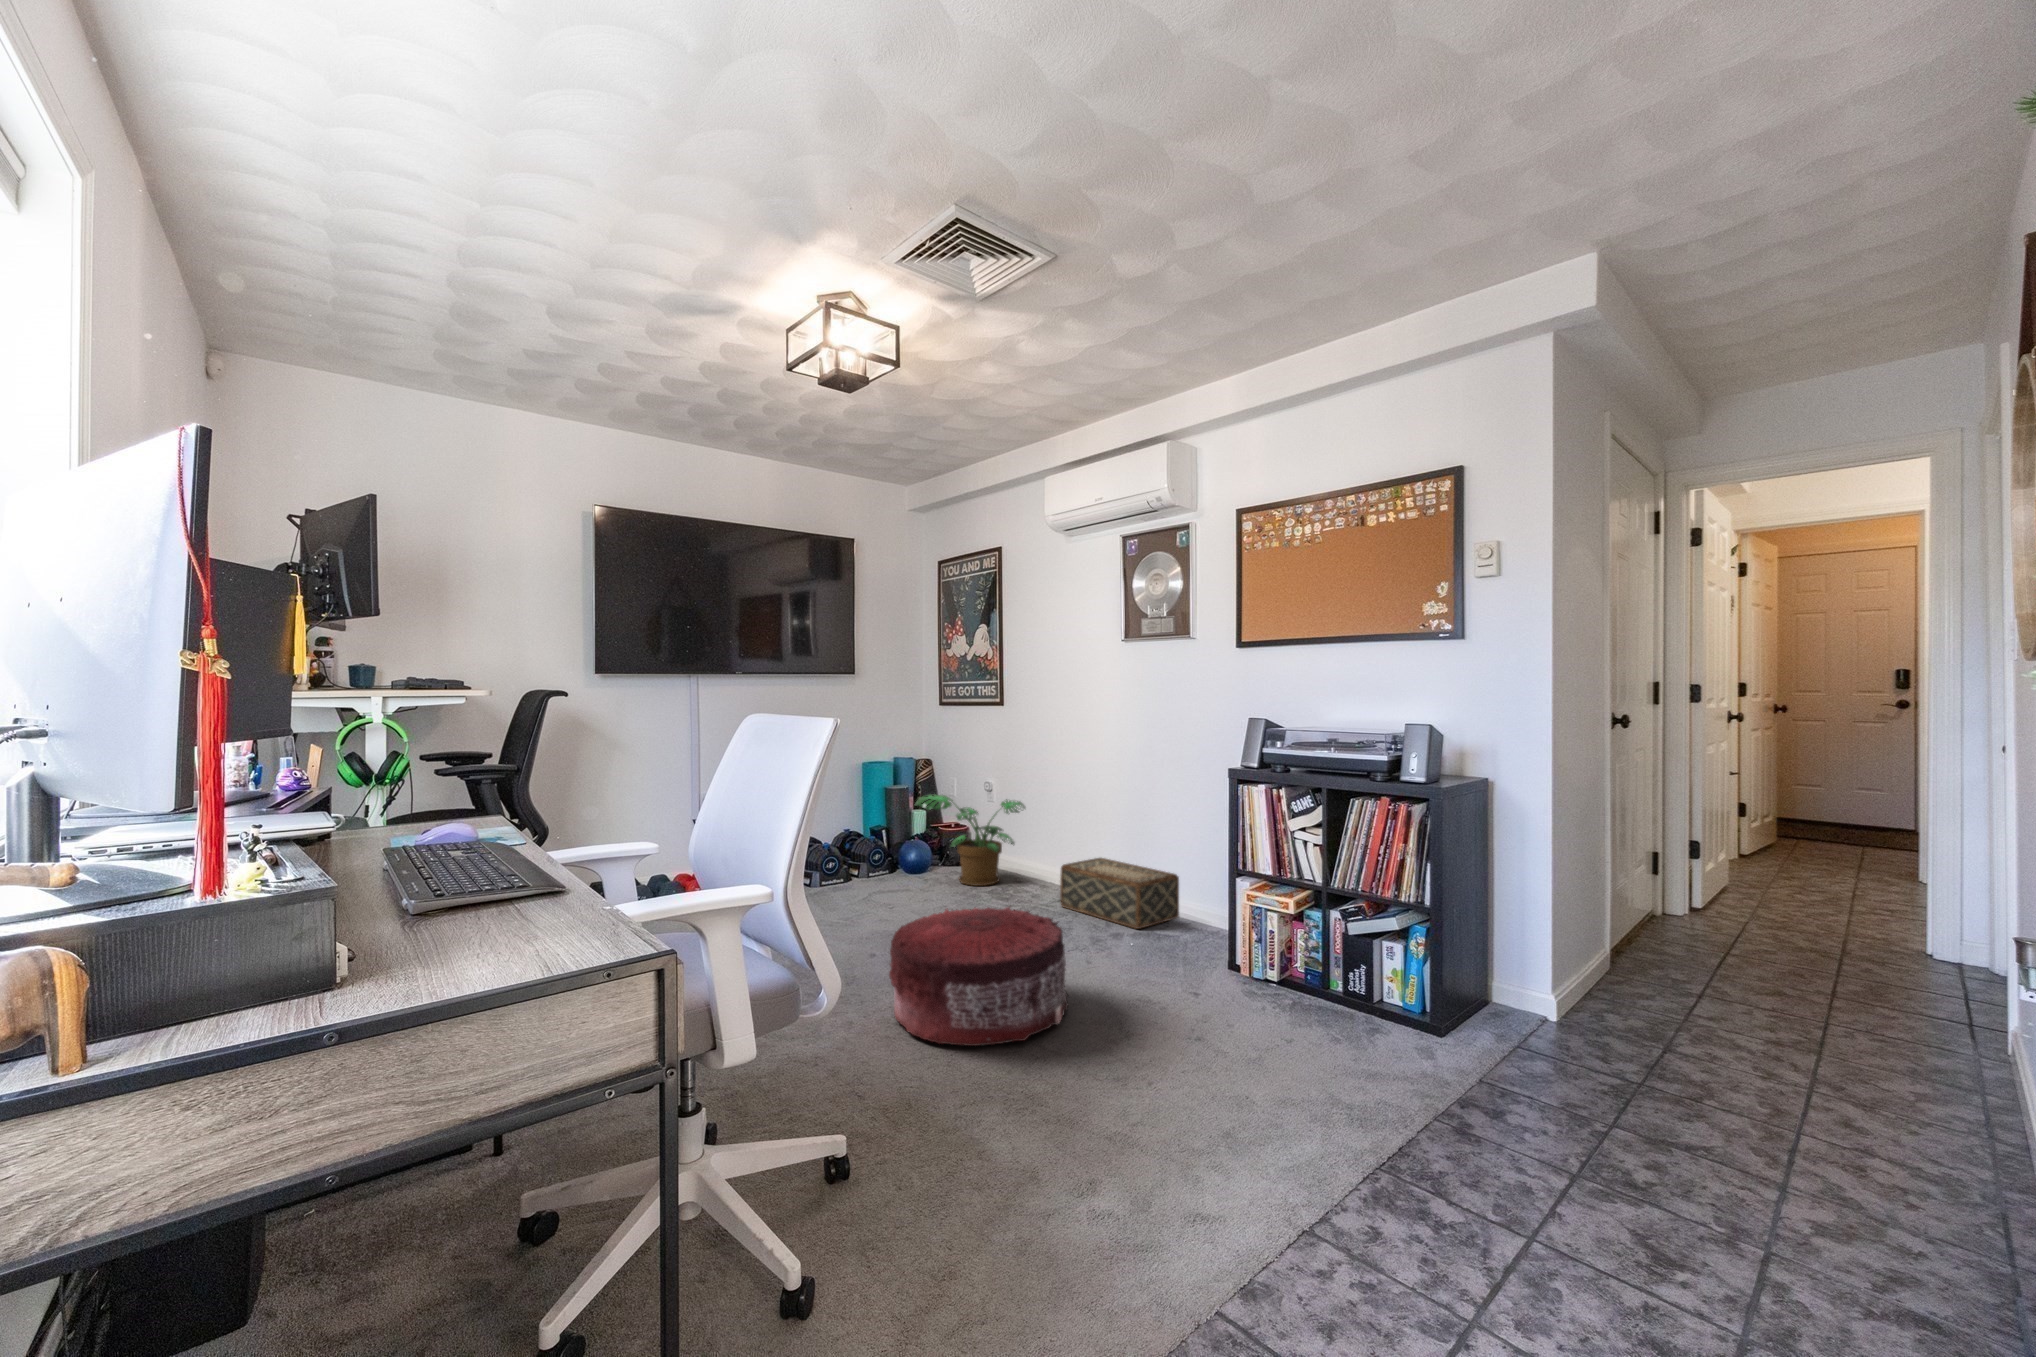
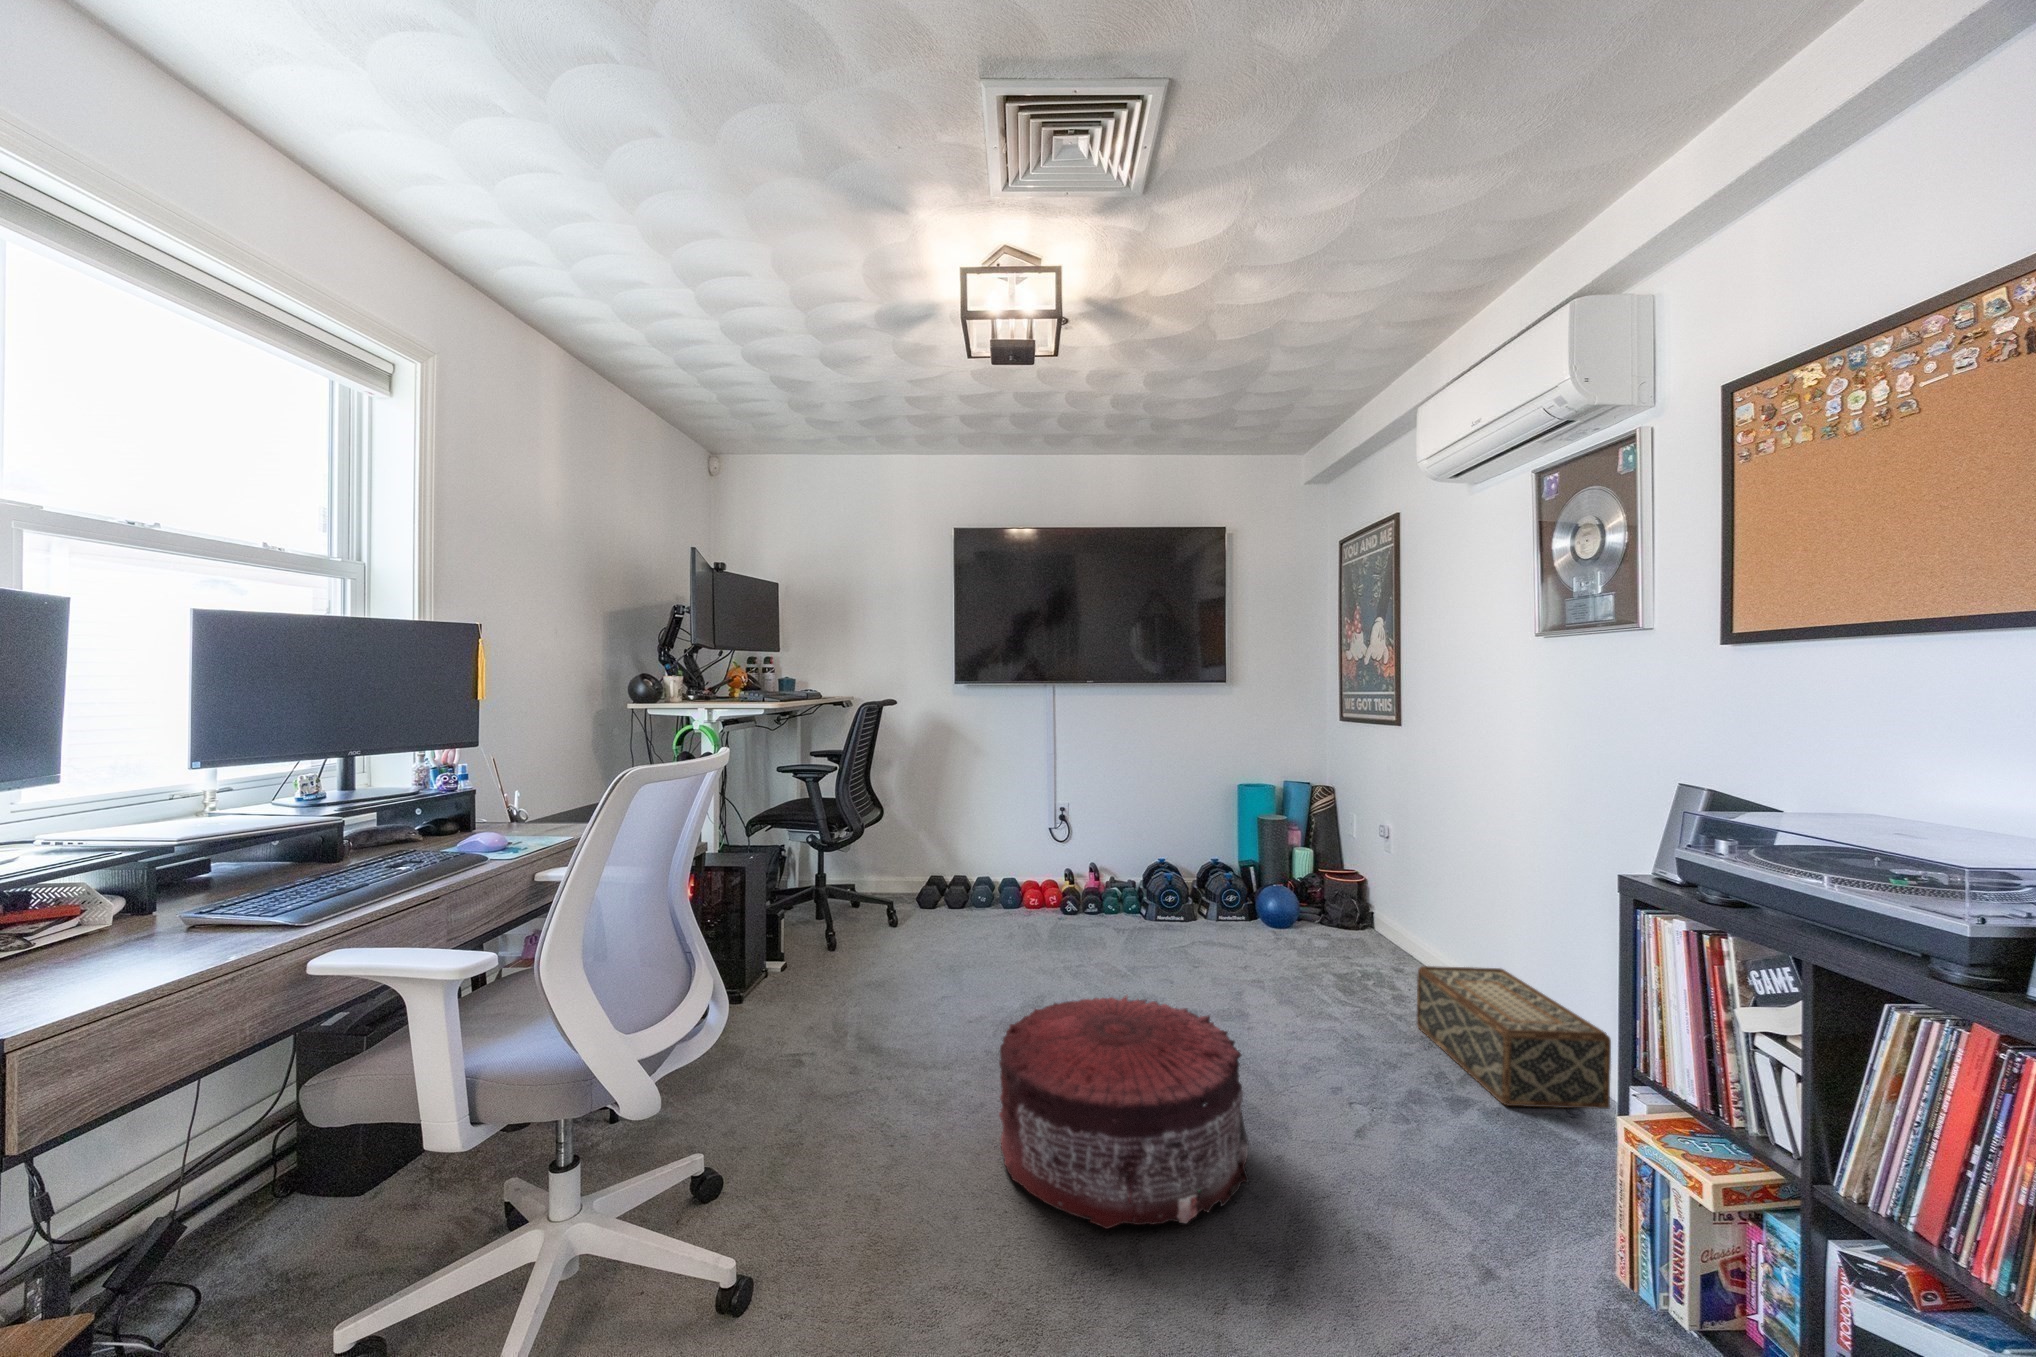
potted plant: present [915,795,1025,886] -> none [1266,833,1420,967]

